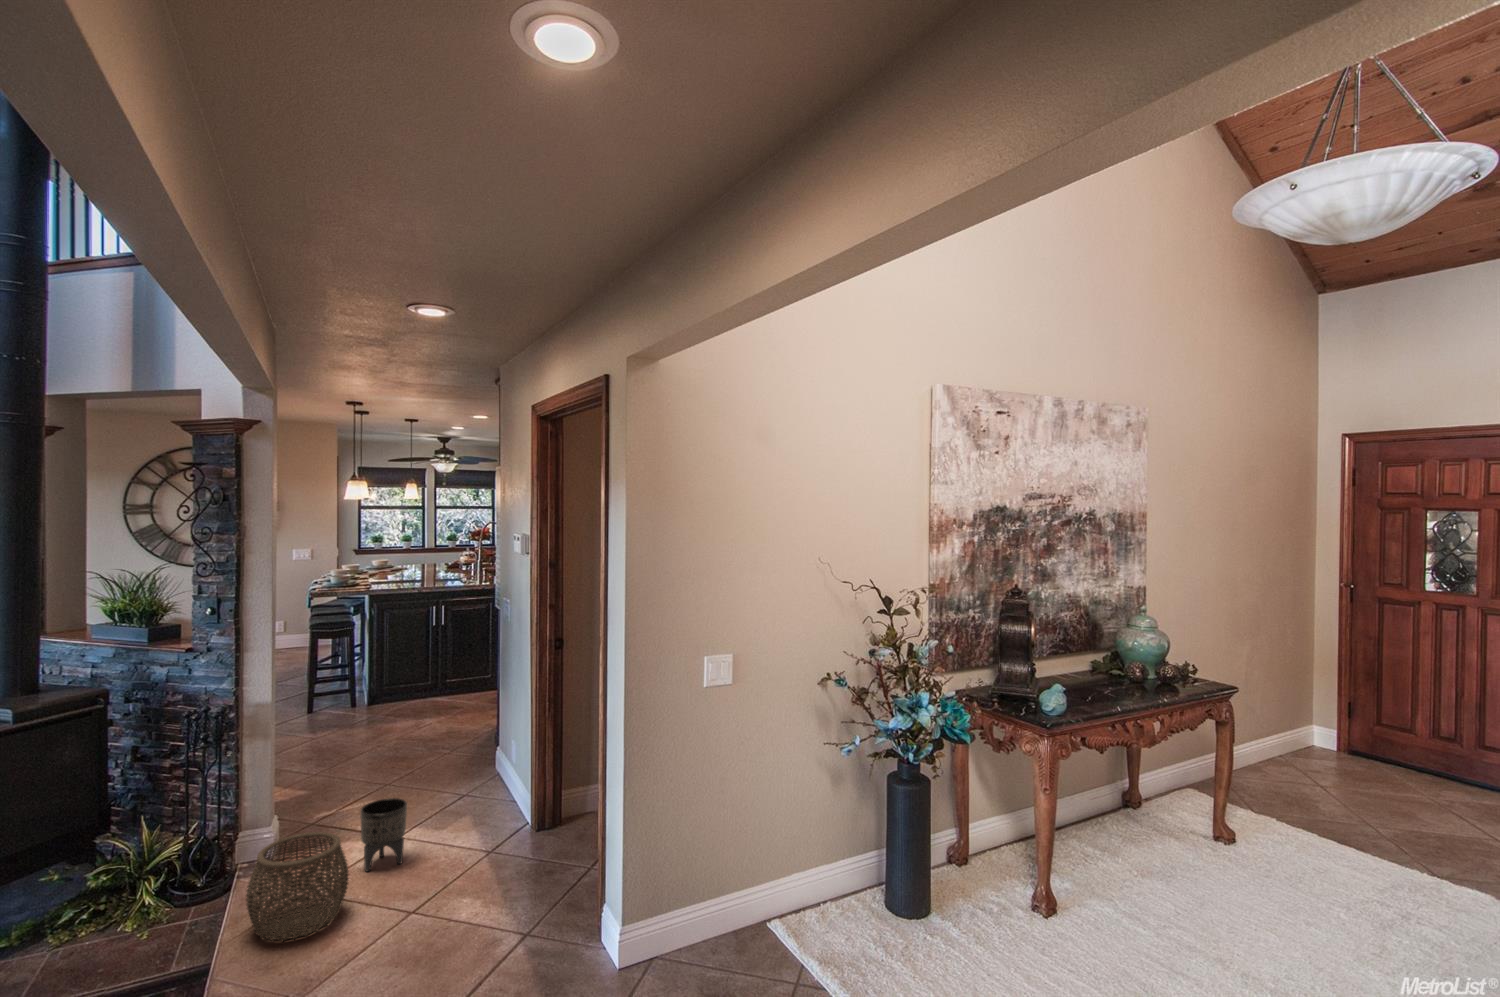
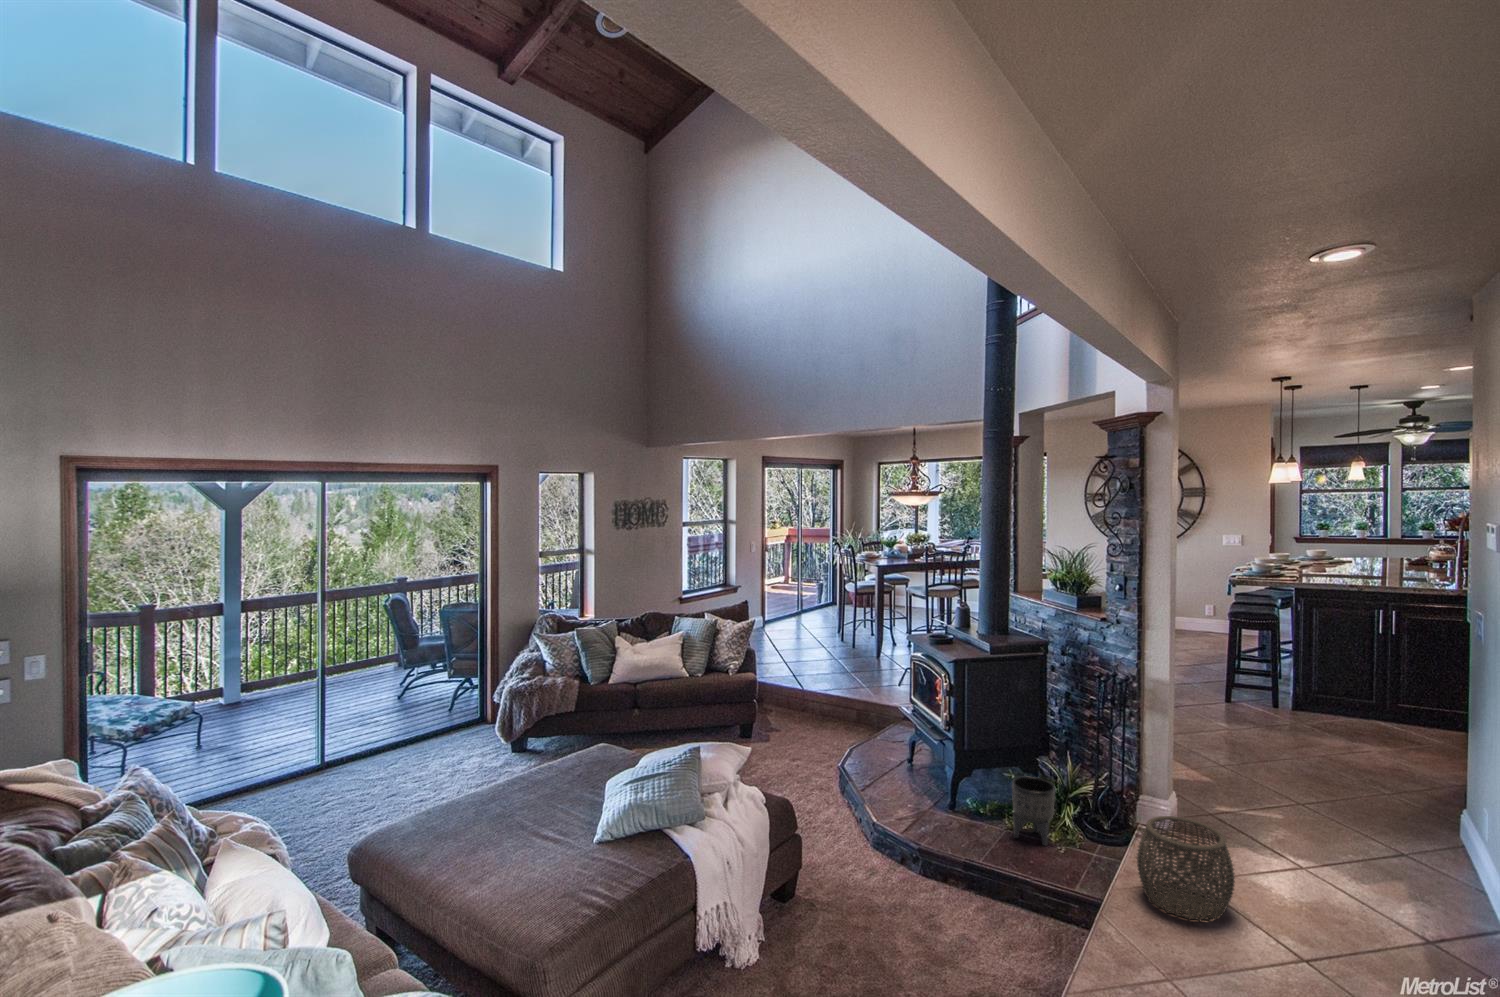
planter: present [360,798,407,871] -> present [1012,776,1055,846]

